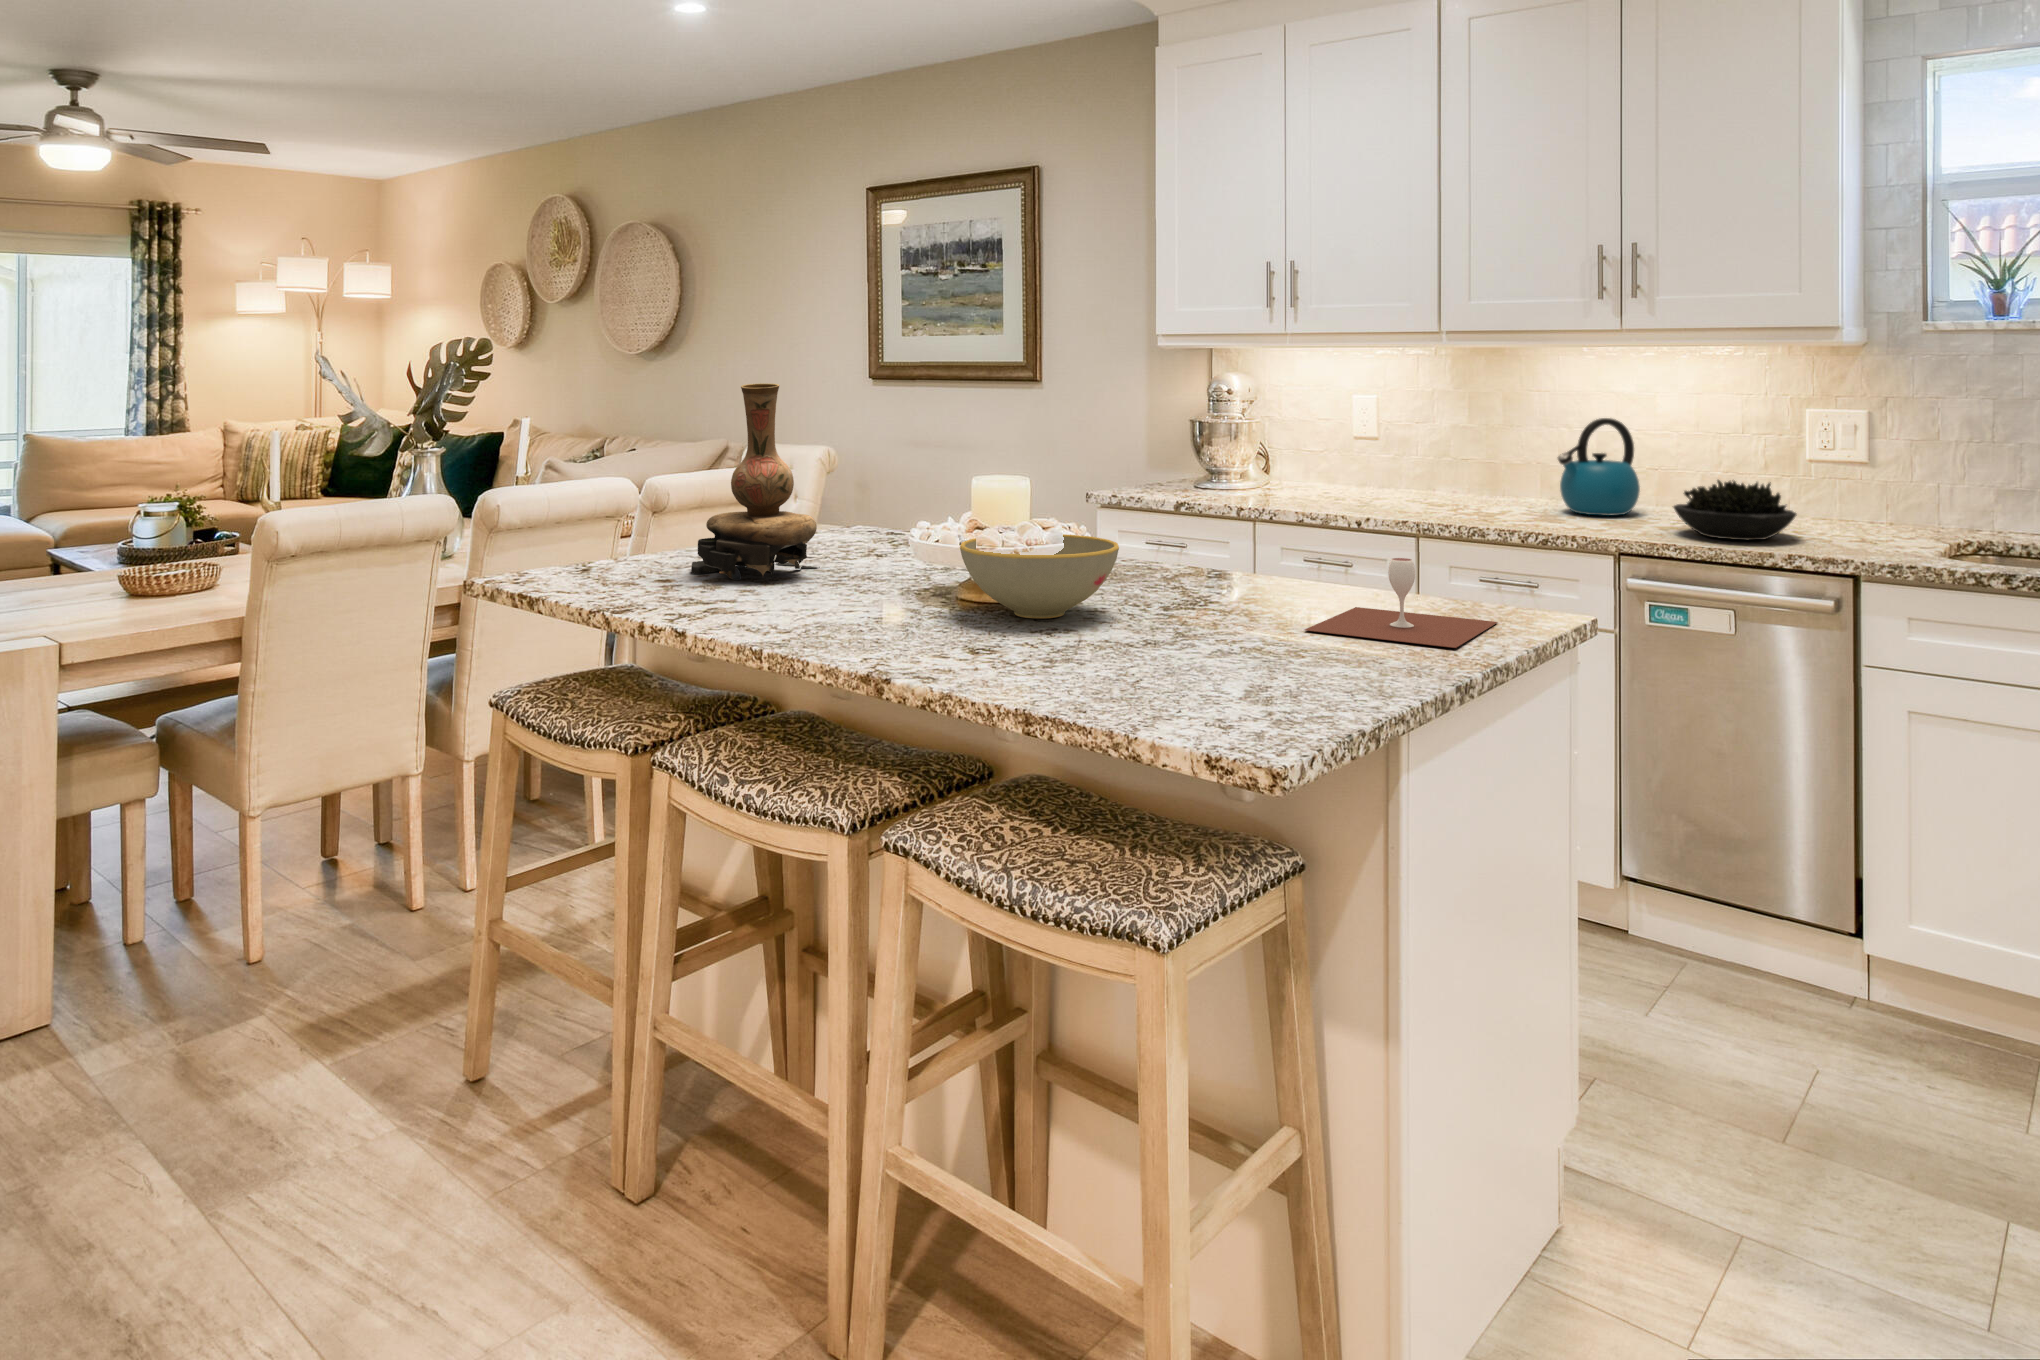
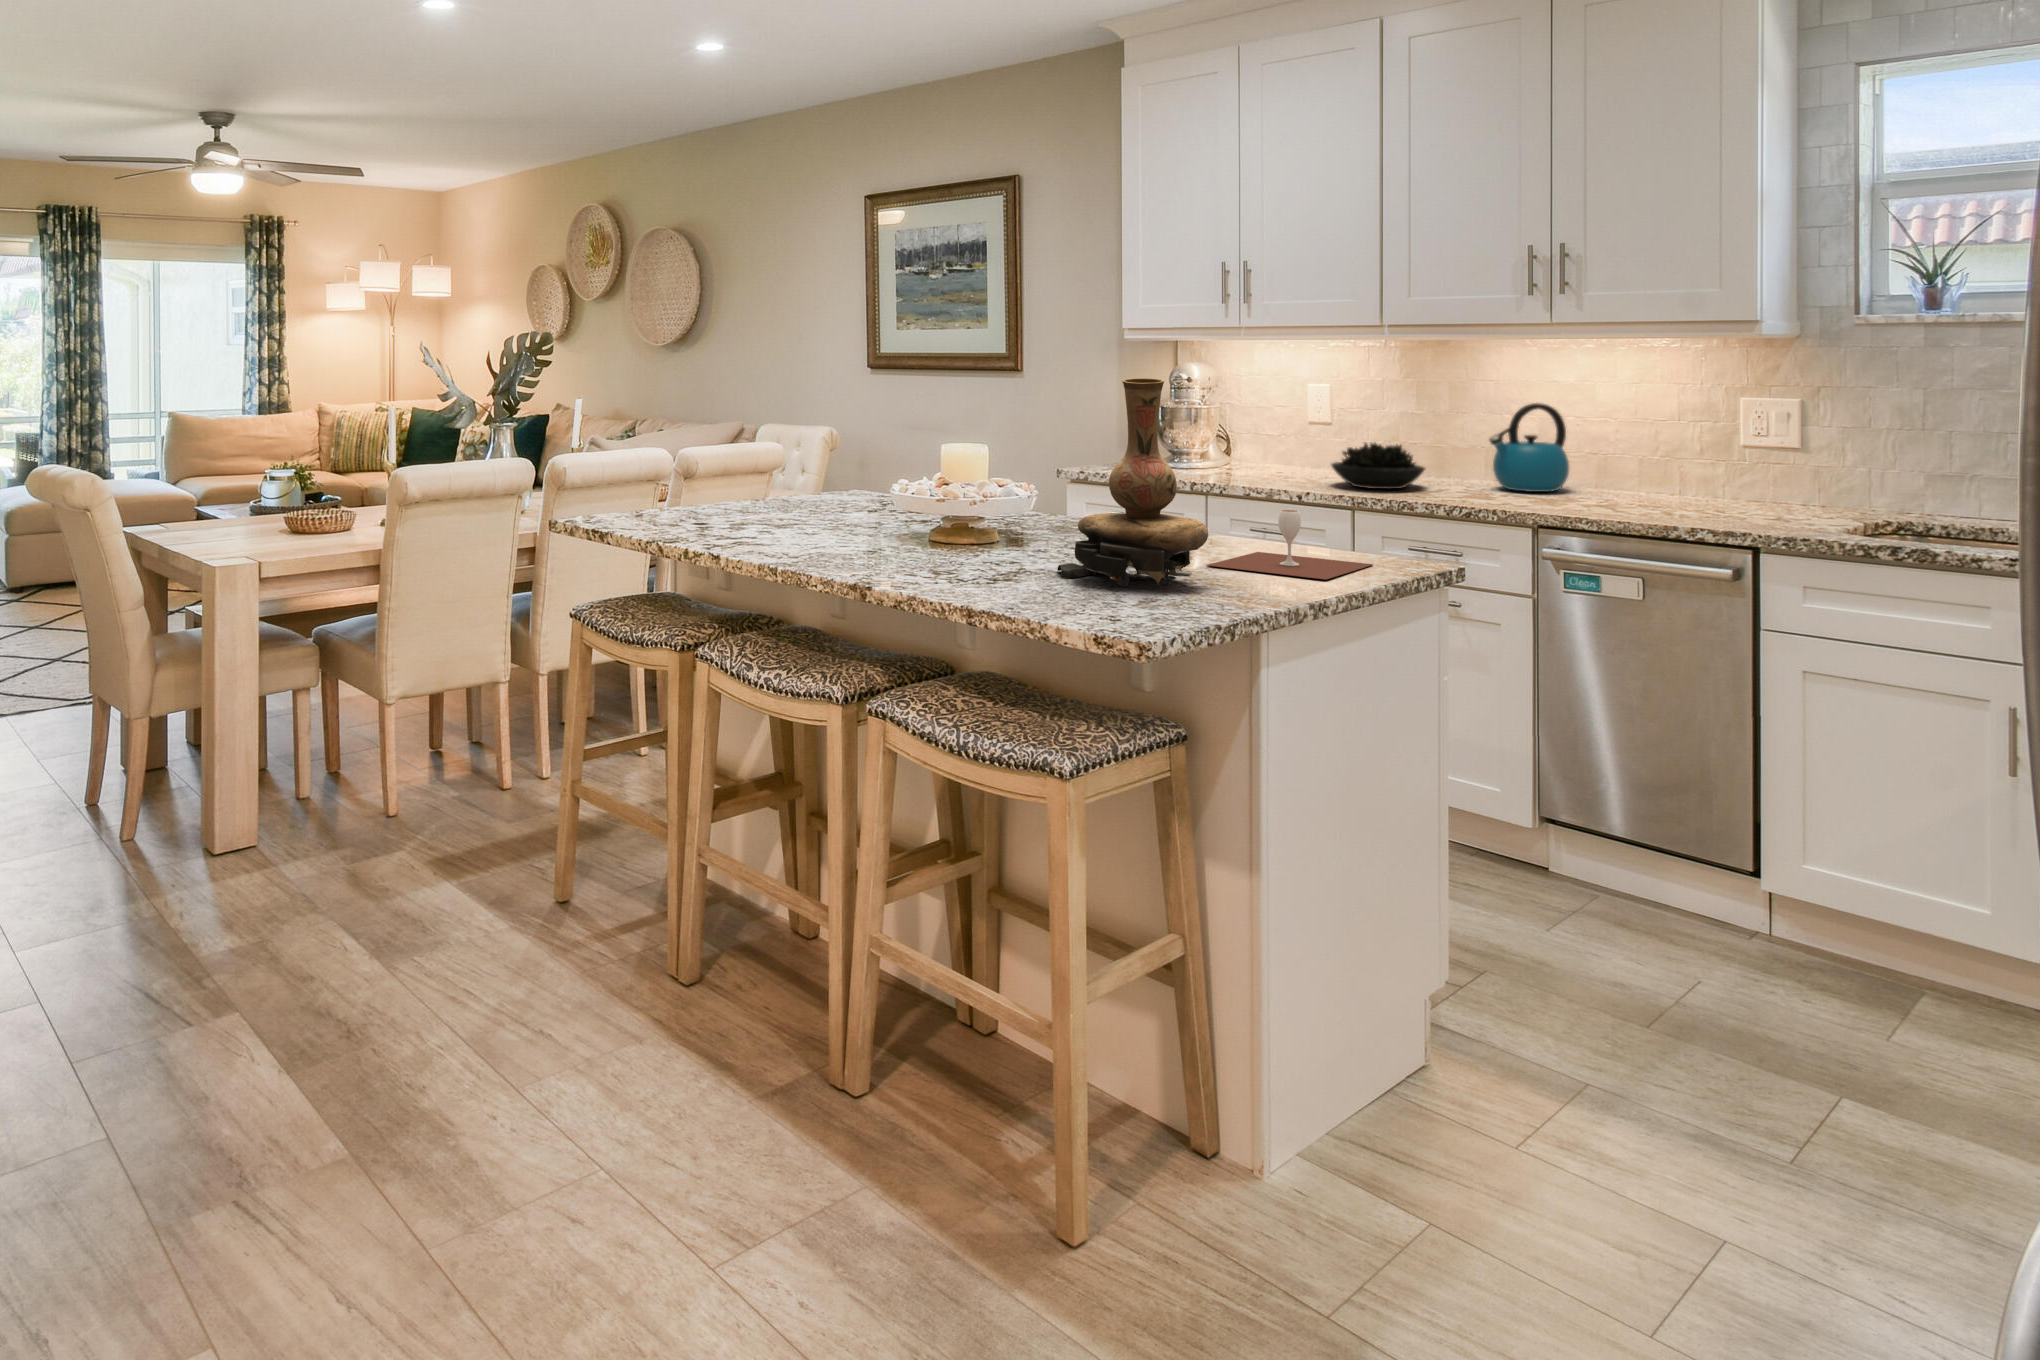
vase: present [691,383,817,582] -> present [1057,378,1208,586]
succulent plant: present [1673,480,1797,540] -> present [1332,443,1425,489]
bowl: present [960,534,1119,618] -> none [930,488,1058,553]

